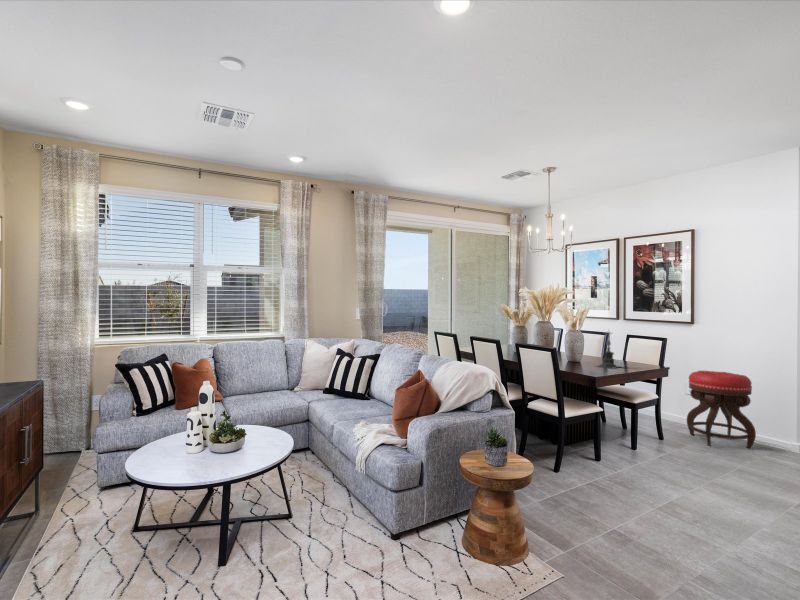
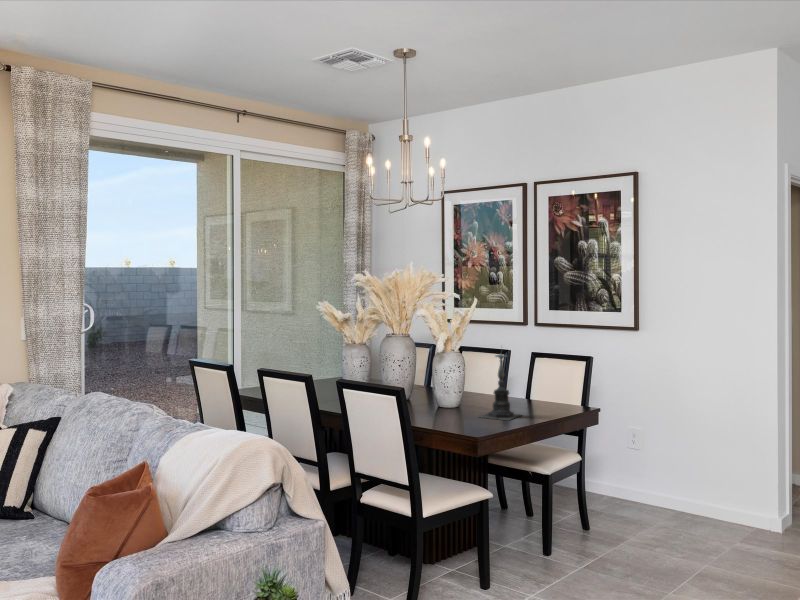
stool: present [687,371,756,448] -> none [625,409,720,536]

